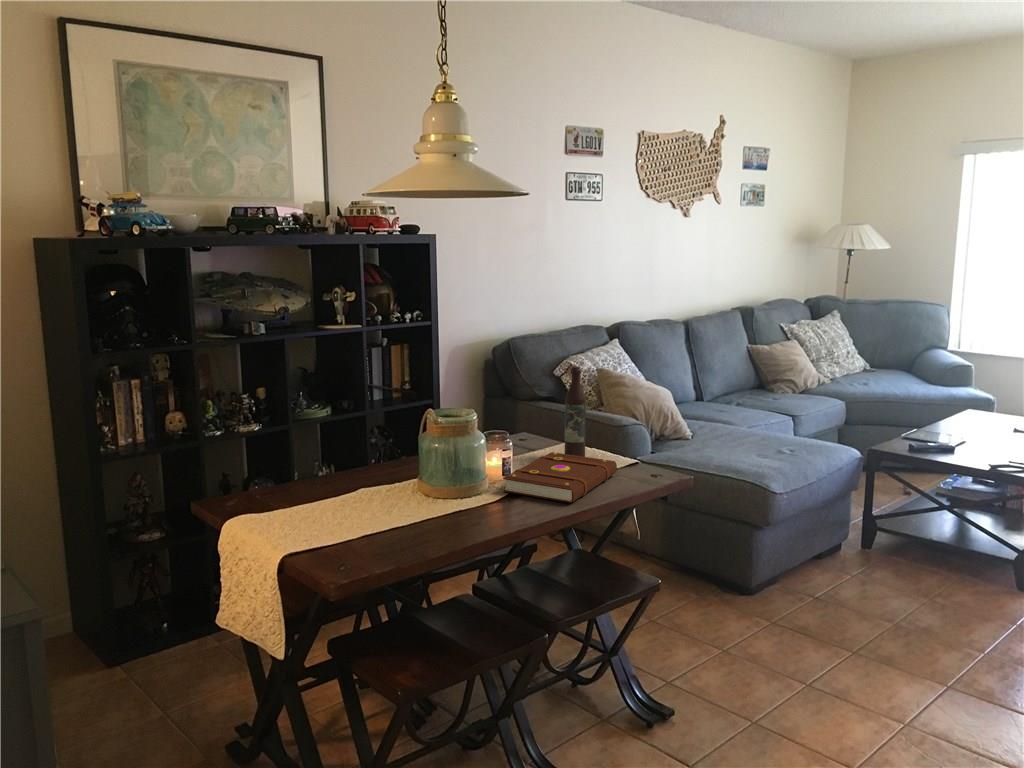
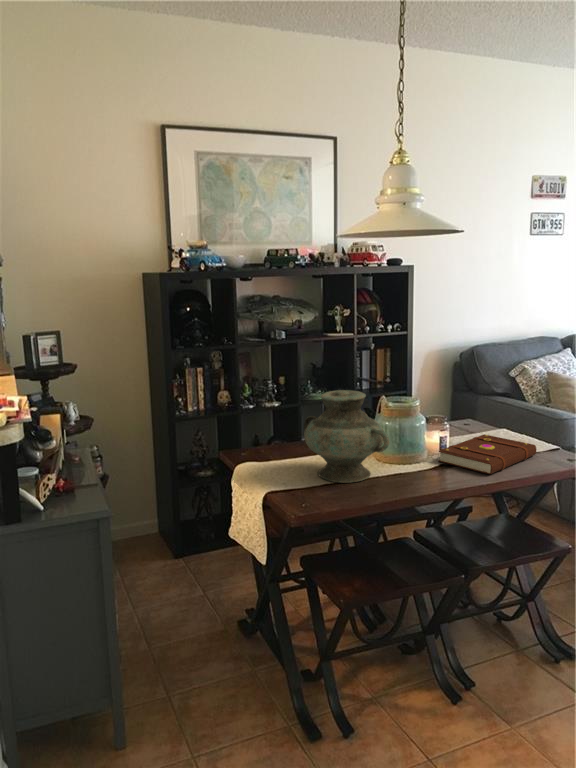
wine bottle: present [565,366,586,457] -> none [497,368,516,441]
vase: none [324,405,450,532] -> present [304,390,389,483]

